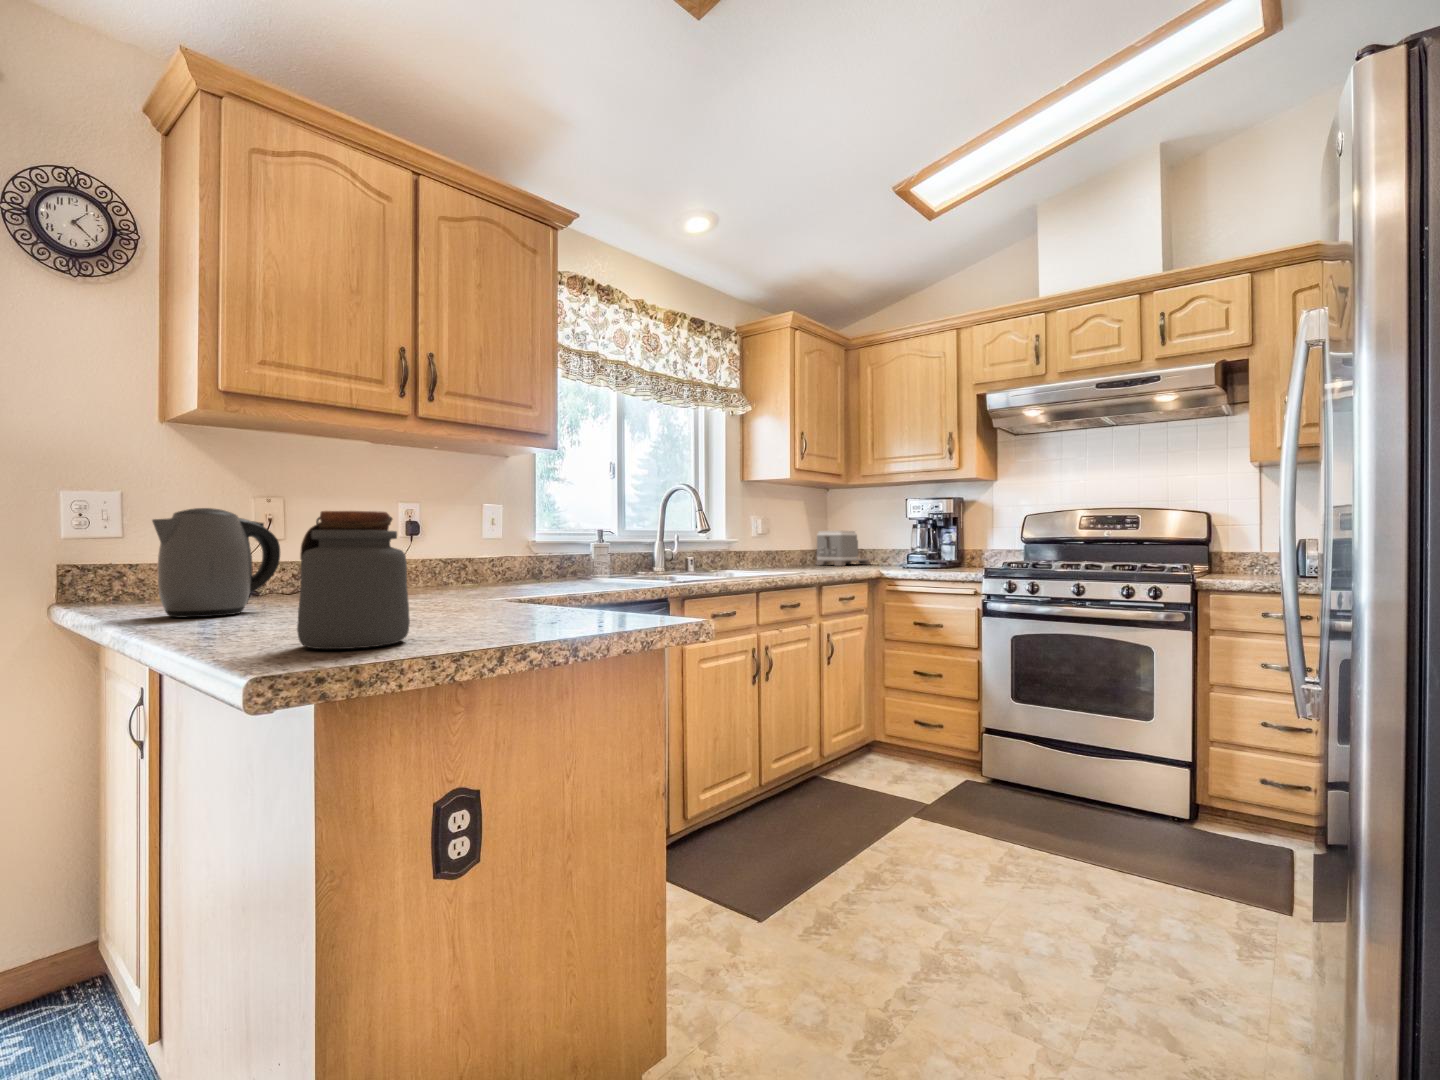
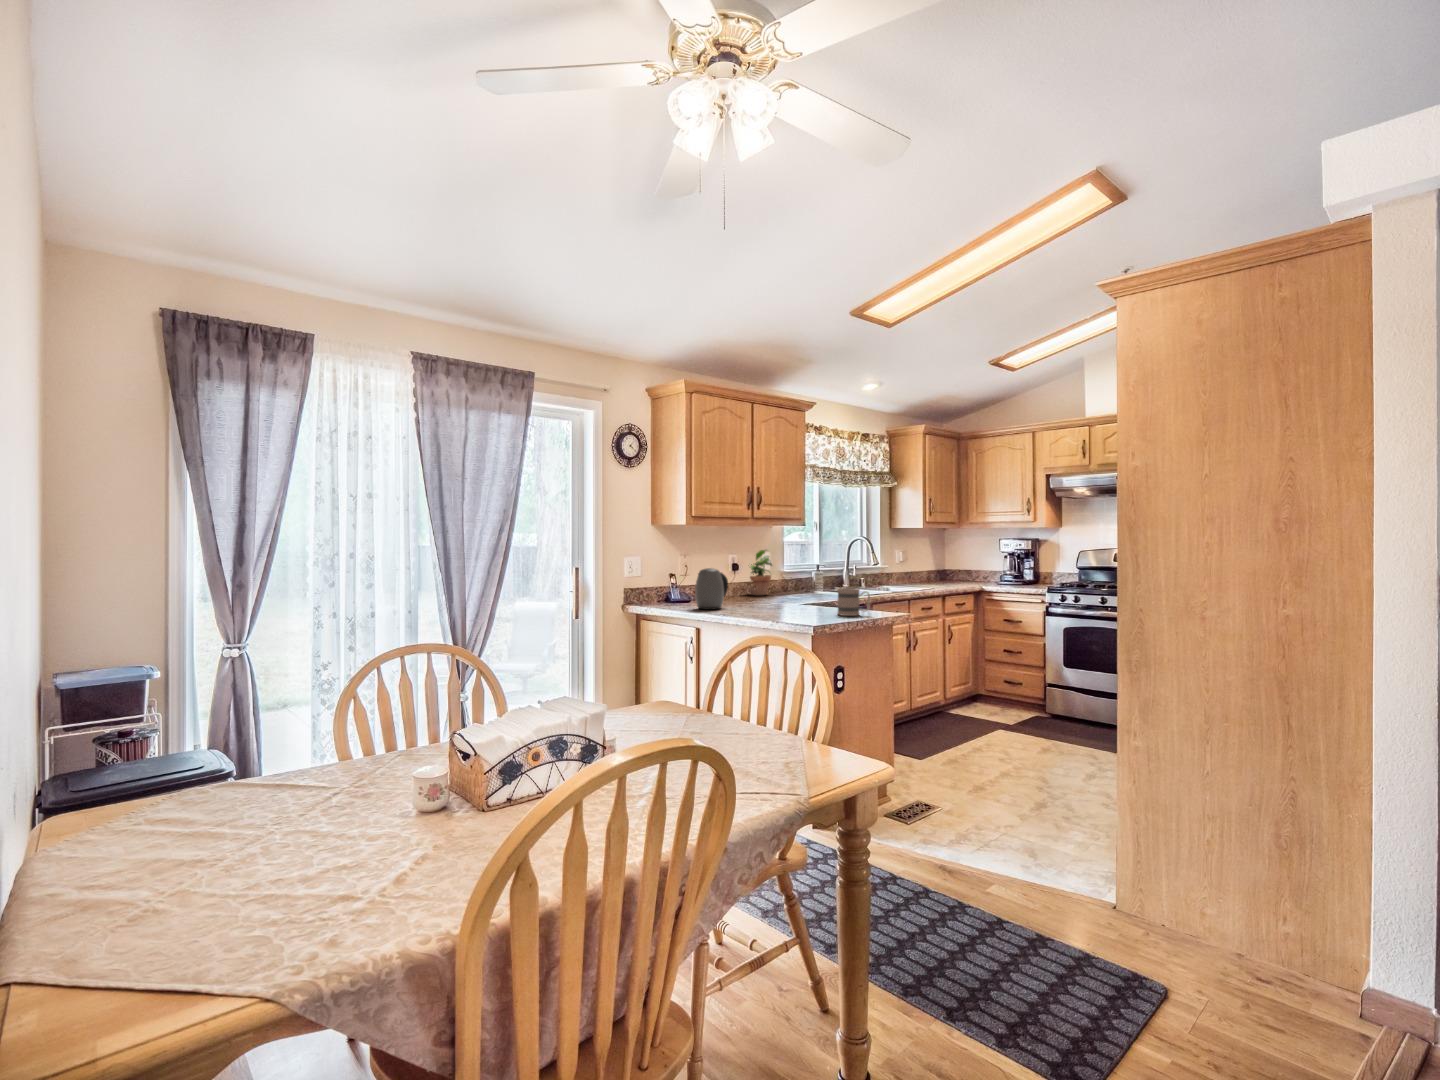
potted plant: none [422,495,497,586] -> present [749,550,772,595]
jar: present [297,511,410,649] -> none [792,578,823,620]
toaster: present [816,531,870,566] -> none [937,557,976,581]
mug: none [491,552,583,631] -> present [837,588,870,616]

